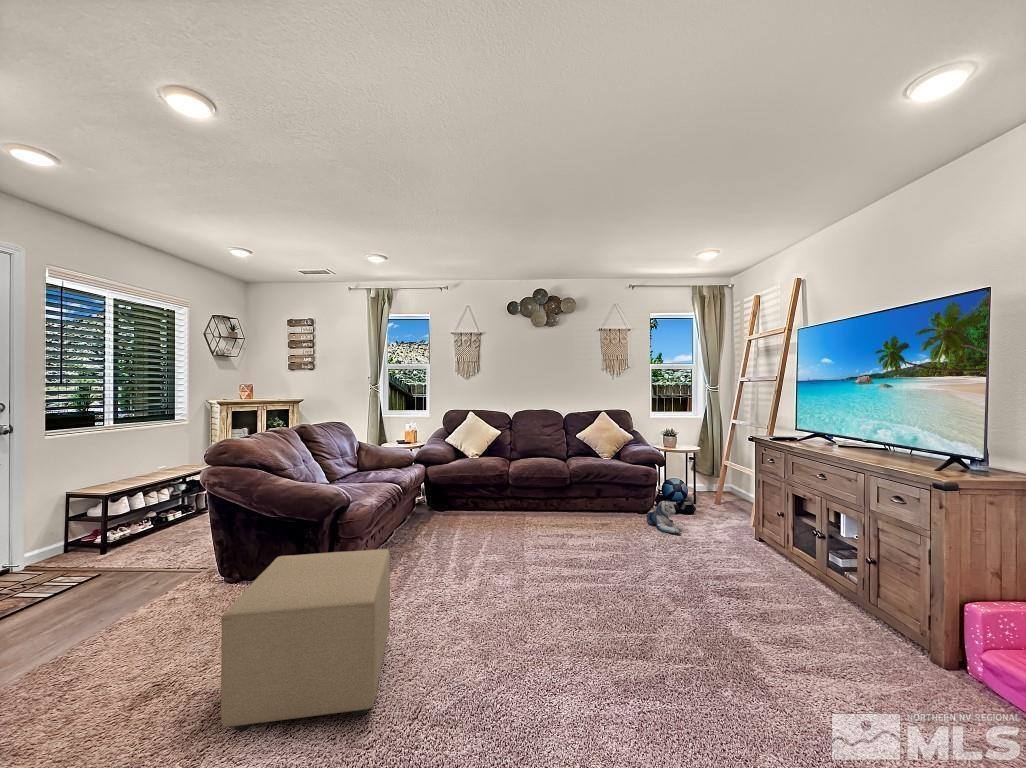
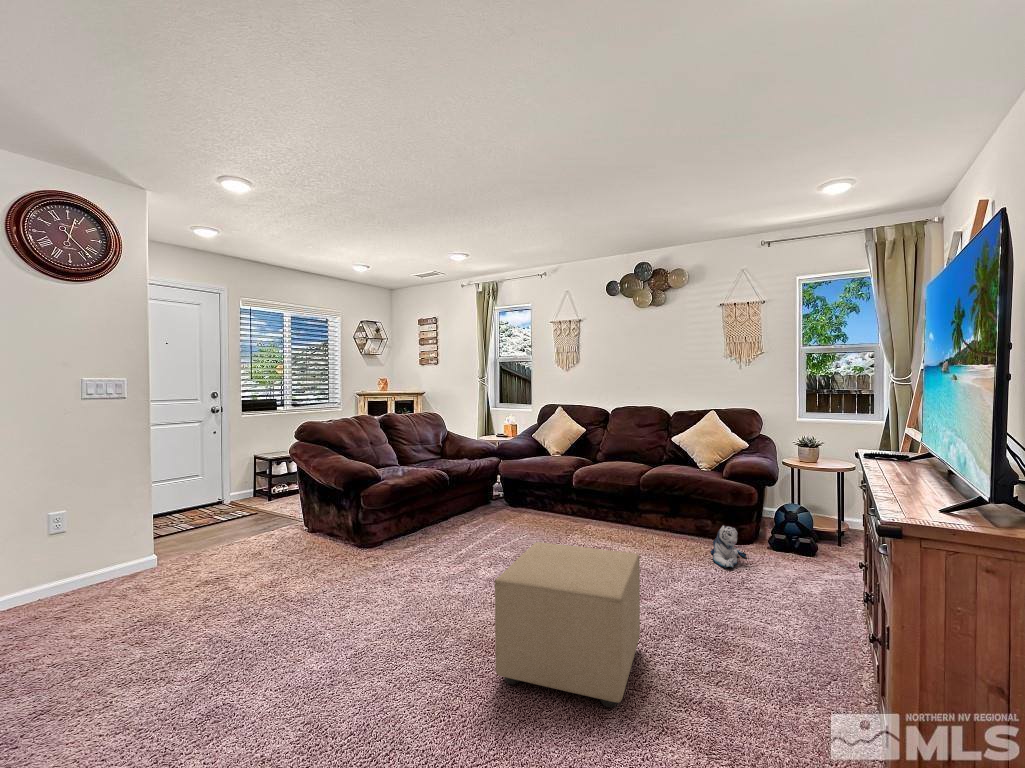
ottoman: present [221,549,390,731] -> present [495,542,640,707]

